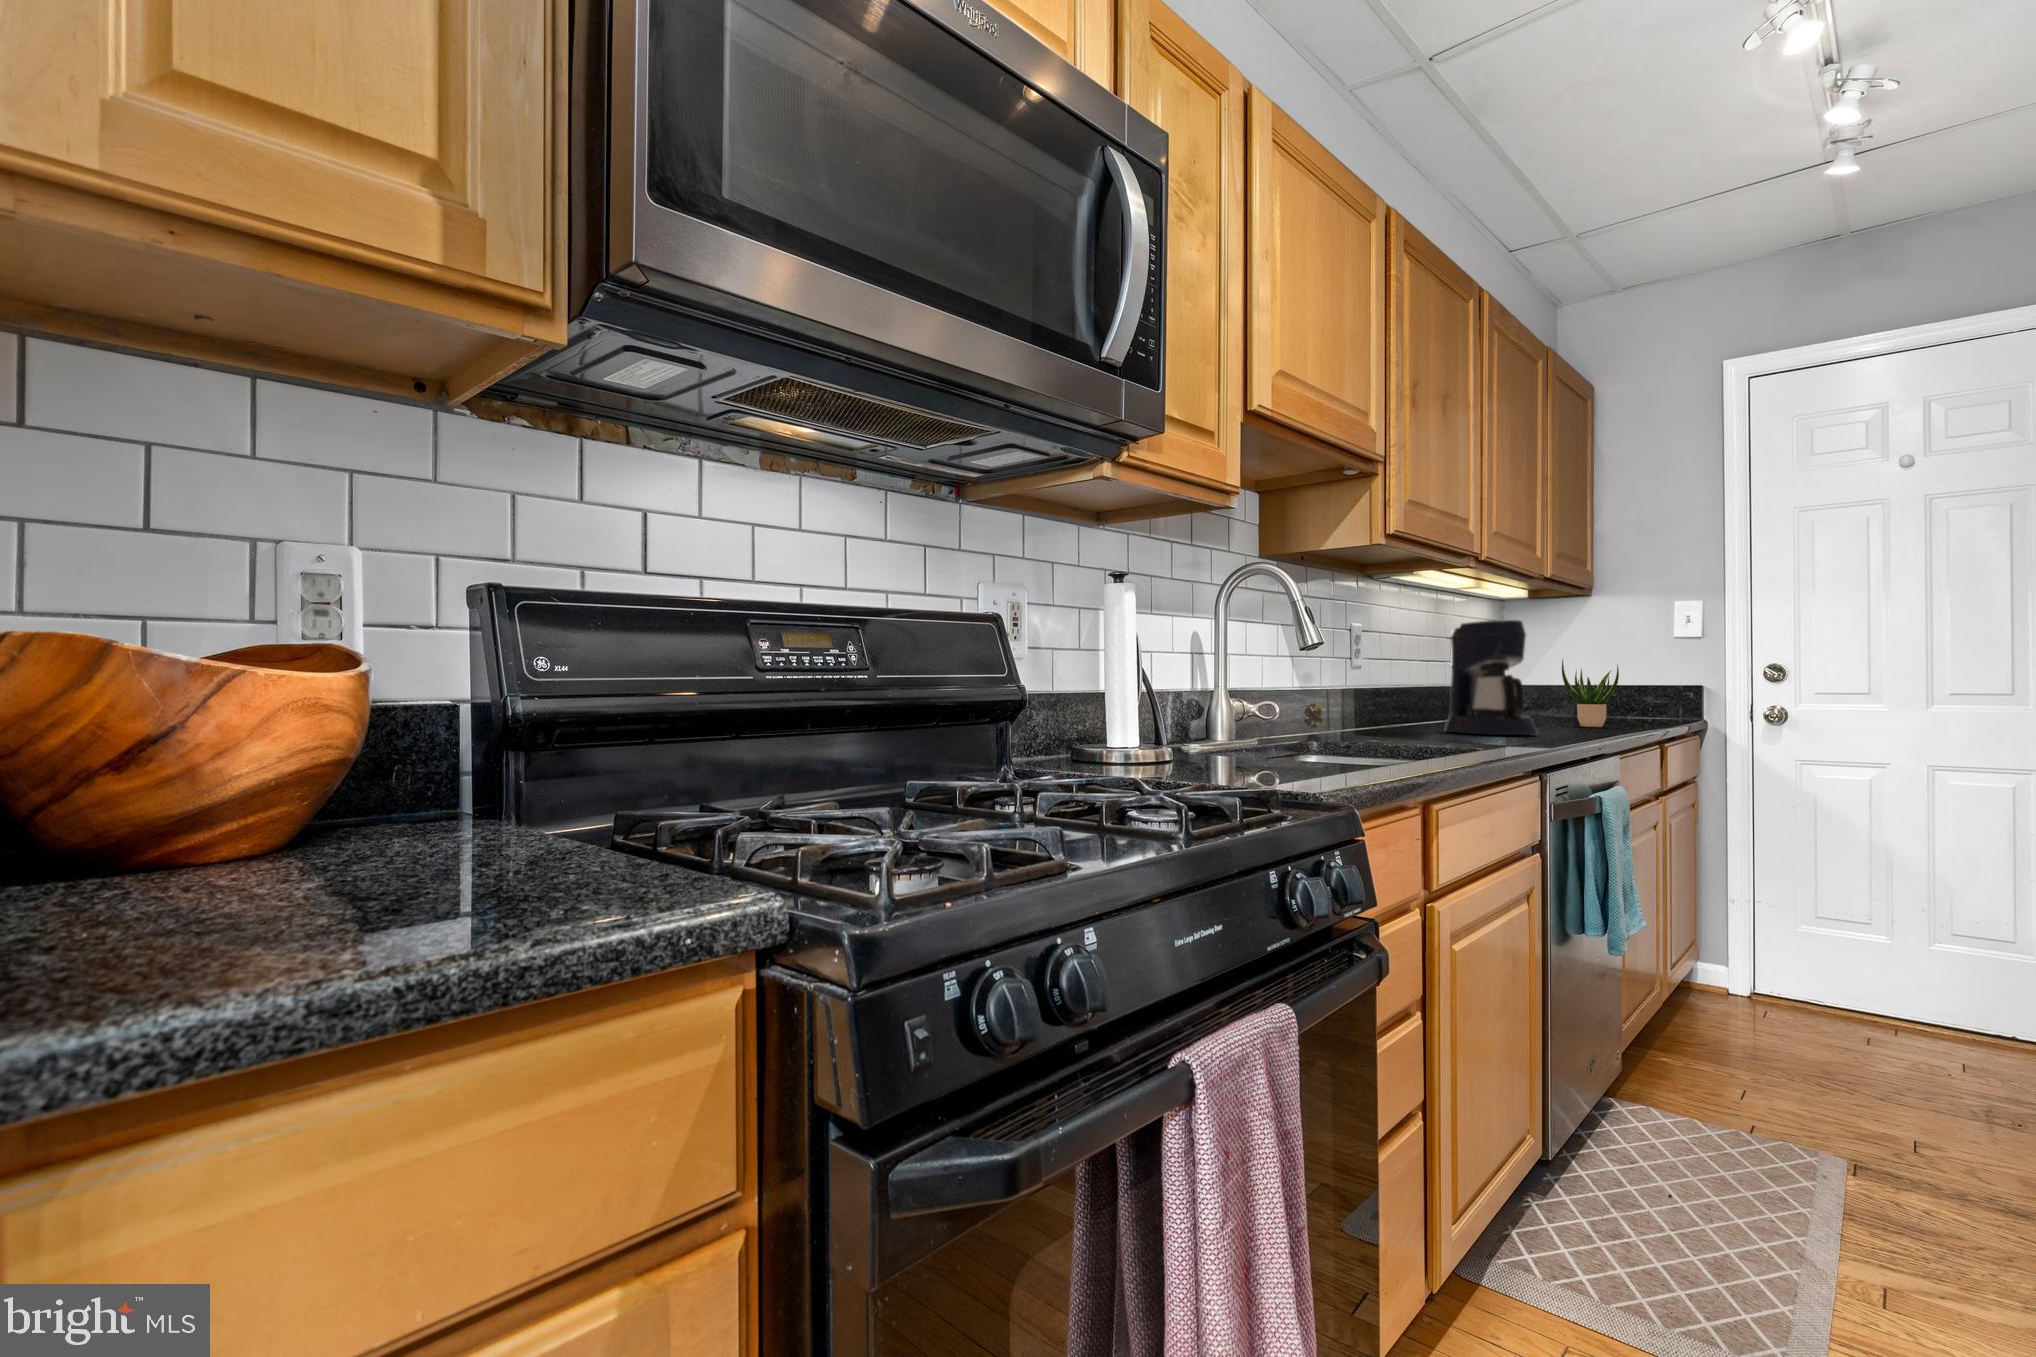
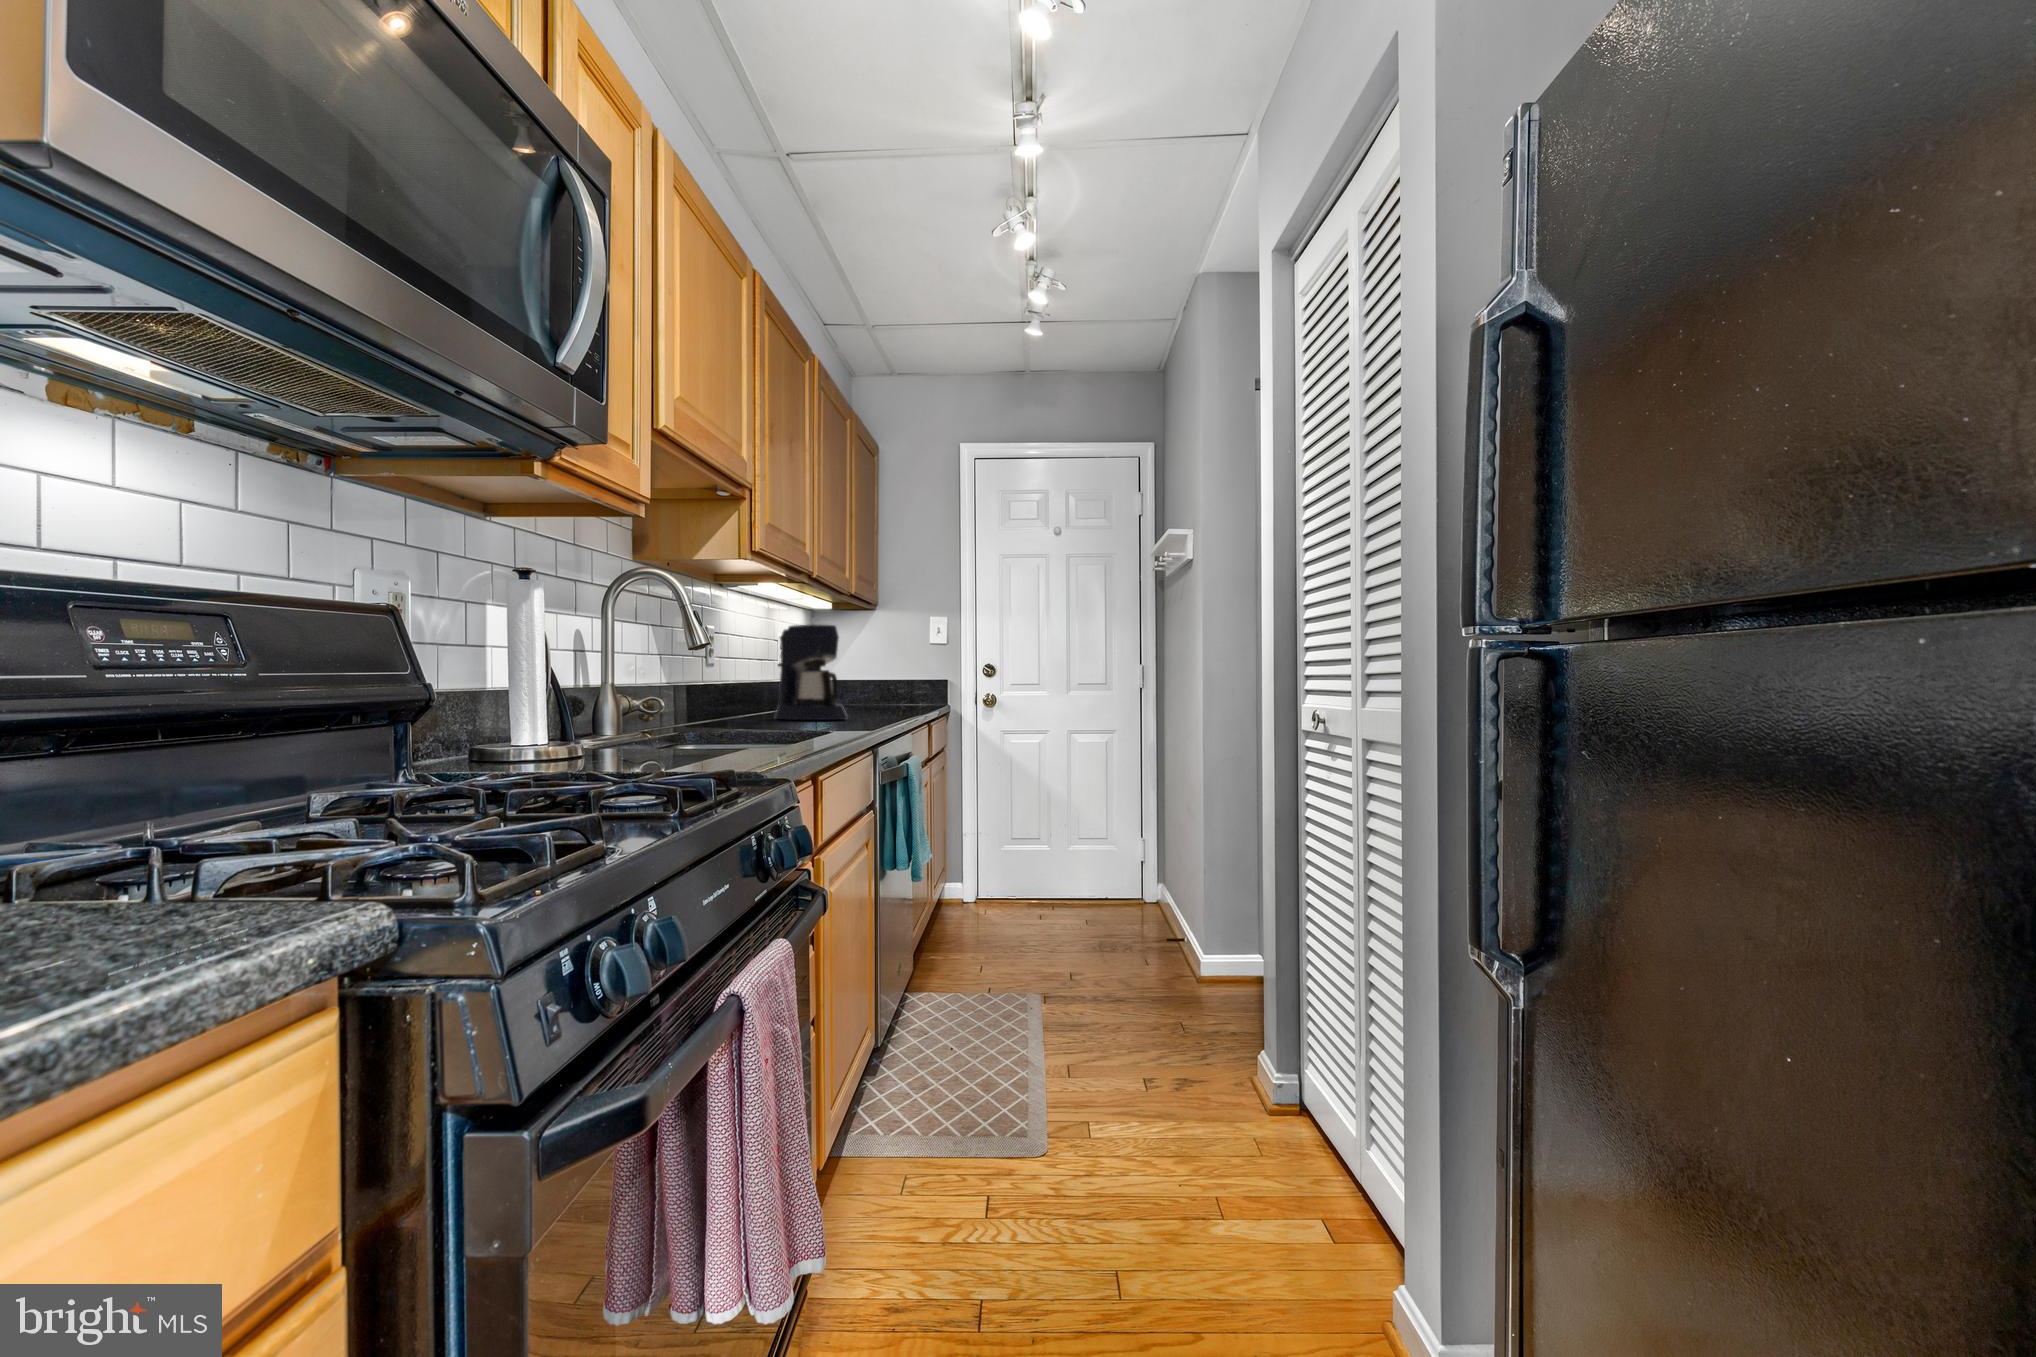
potted plant: present [1562,660,1619,727] -> none [855,656,895,712]

